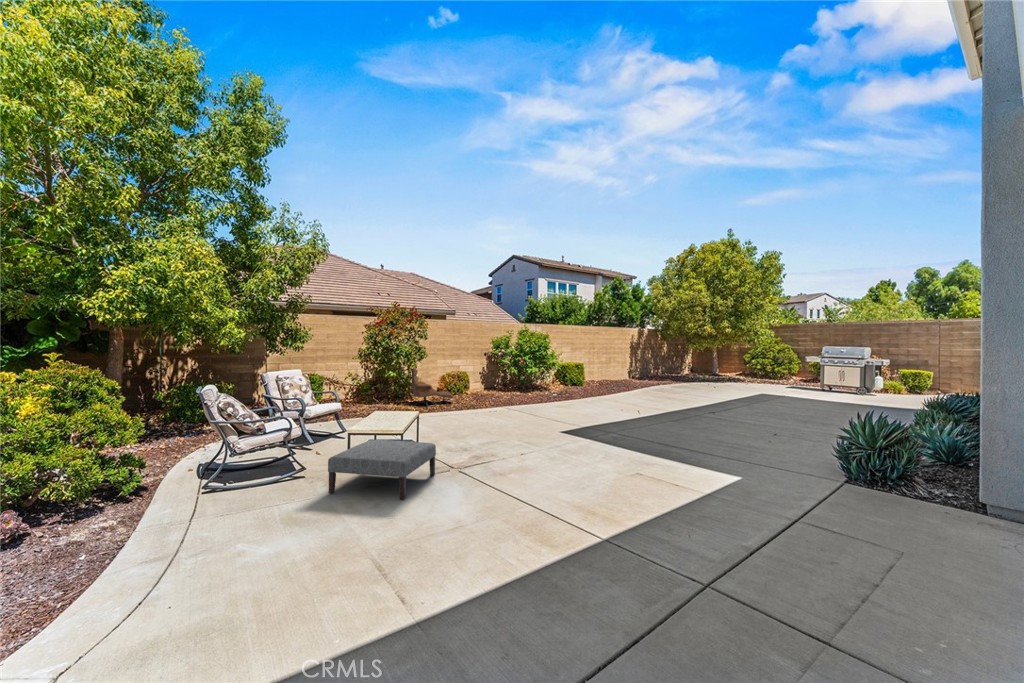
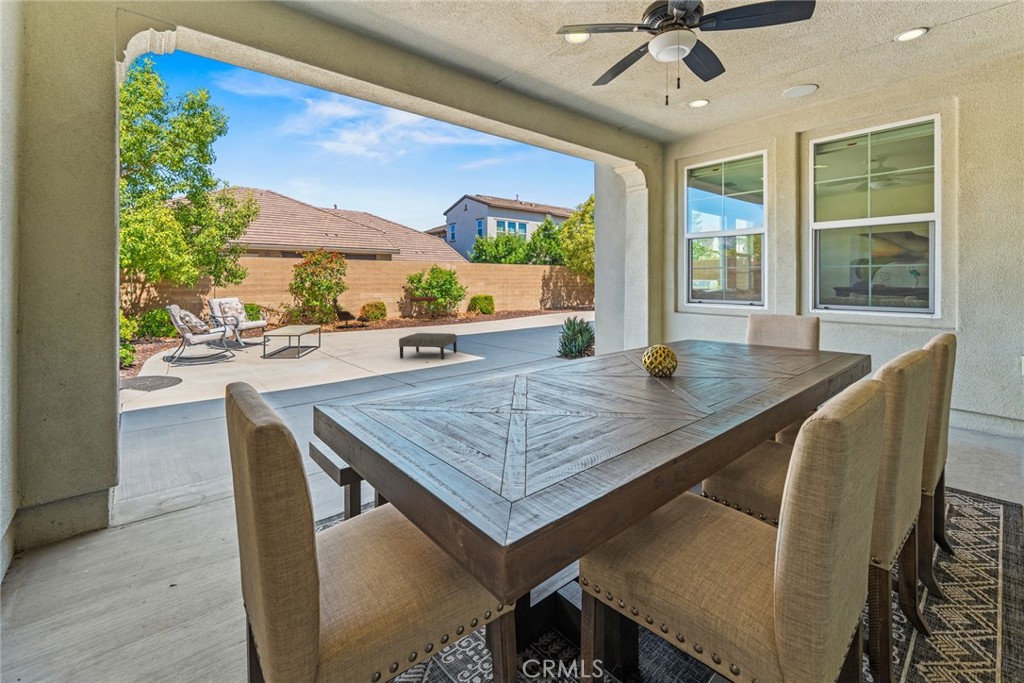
dining table: none [490,365,536,399] -> present [408,297,440,322]
ottoman: present [328,440,436,500] -> present [399,333,457,359]

